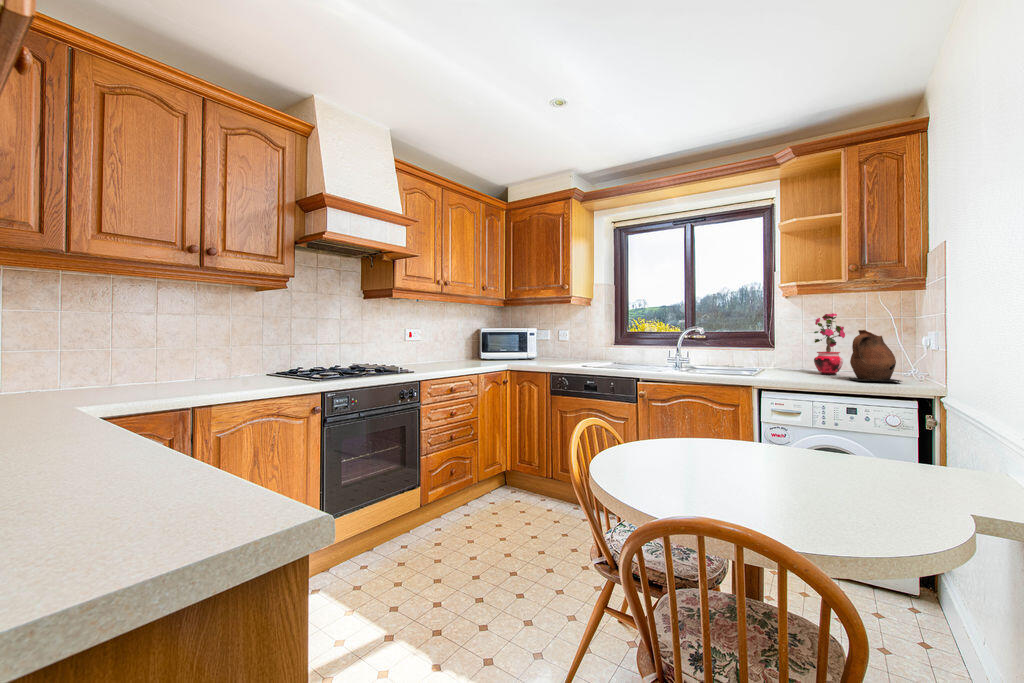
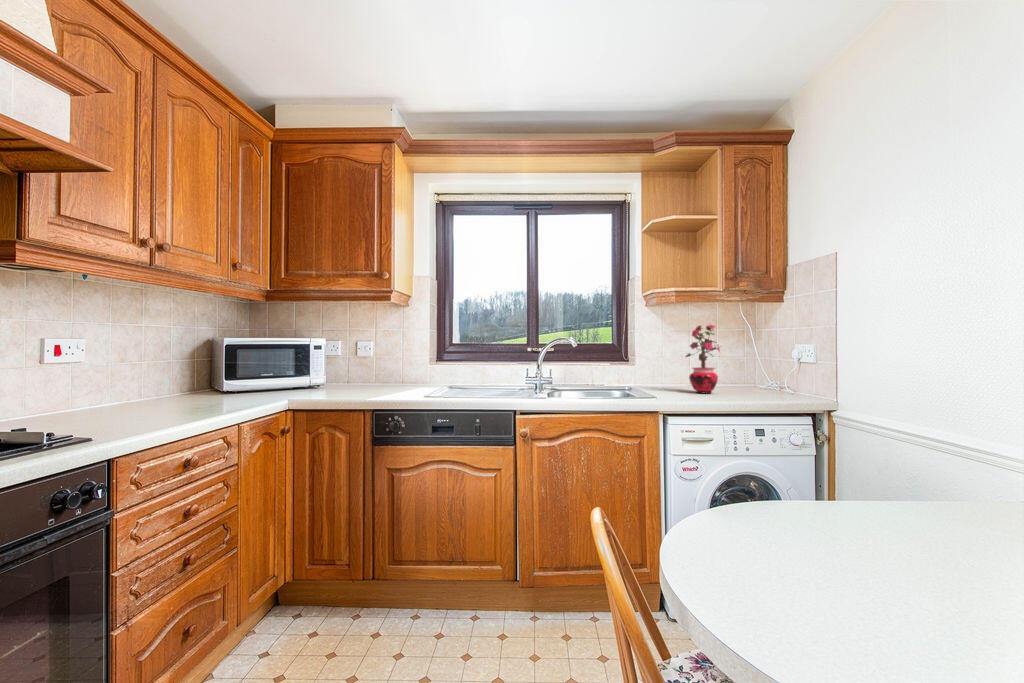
ceramic pitcher: present [849,330,902,382] -> none [739,343,798,400]

